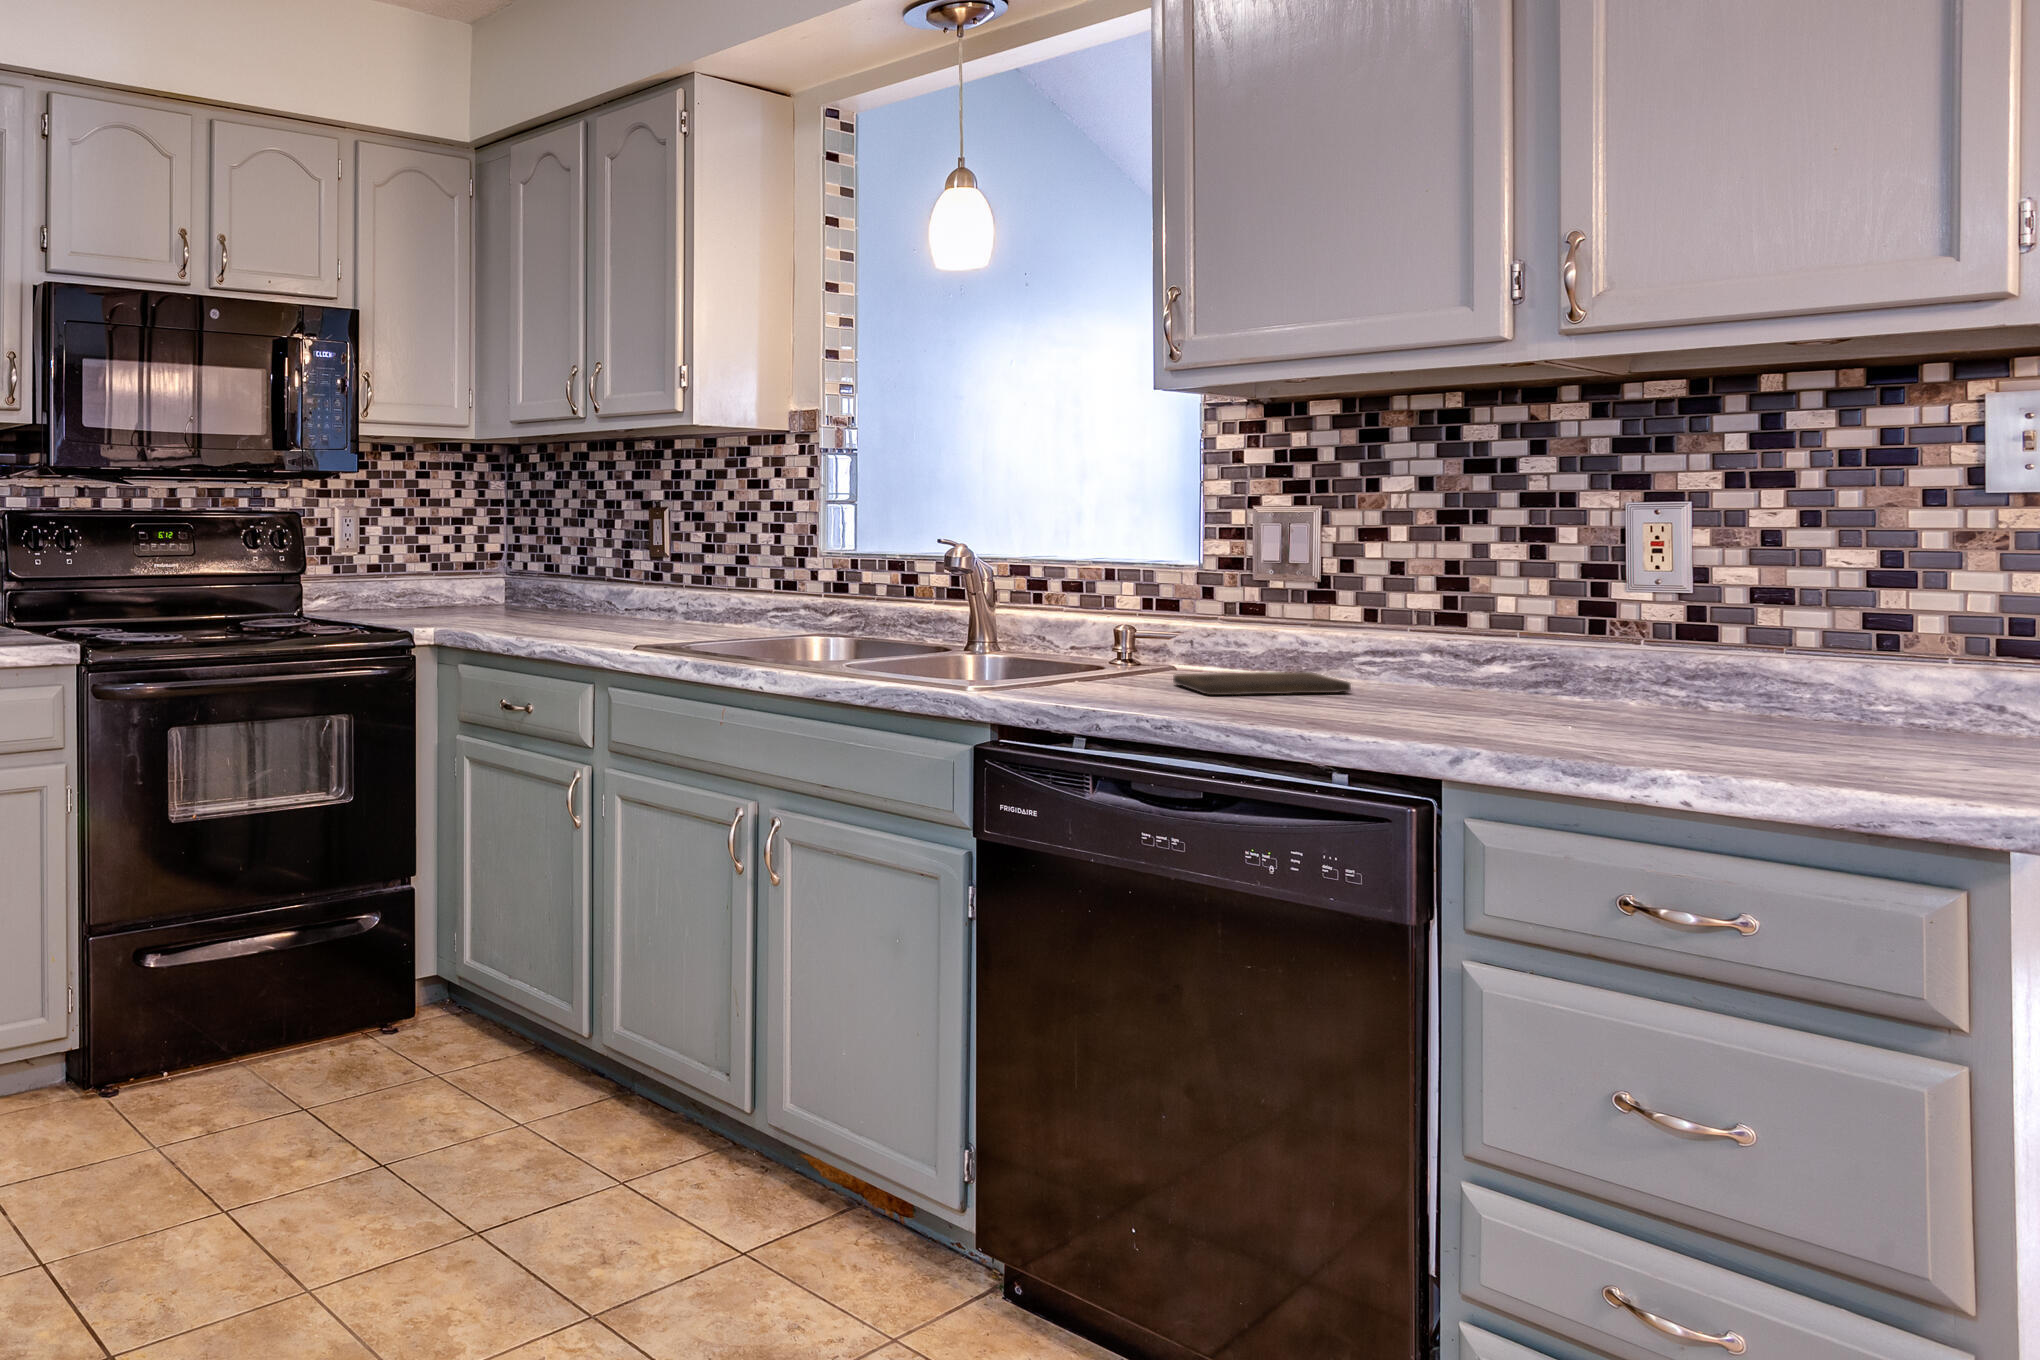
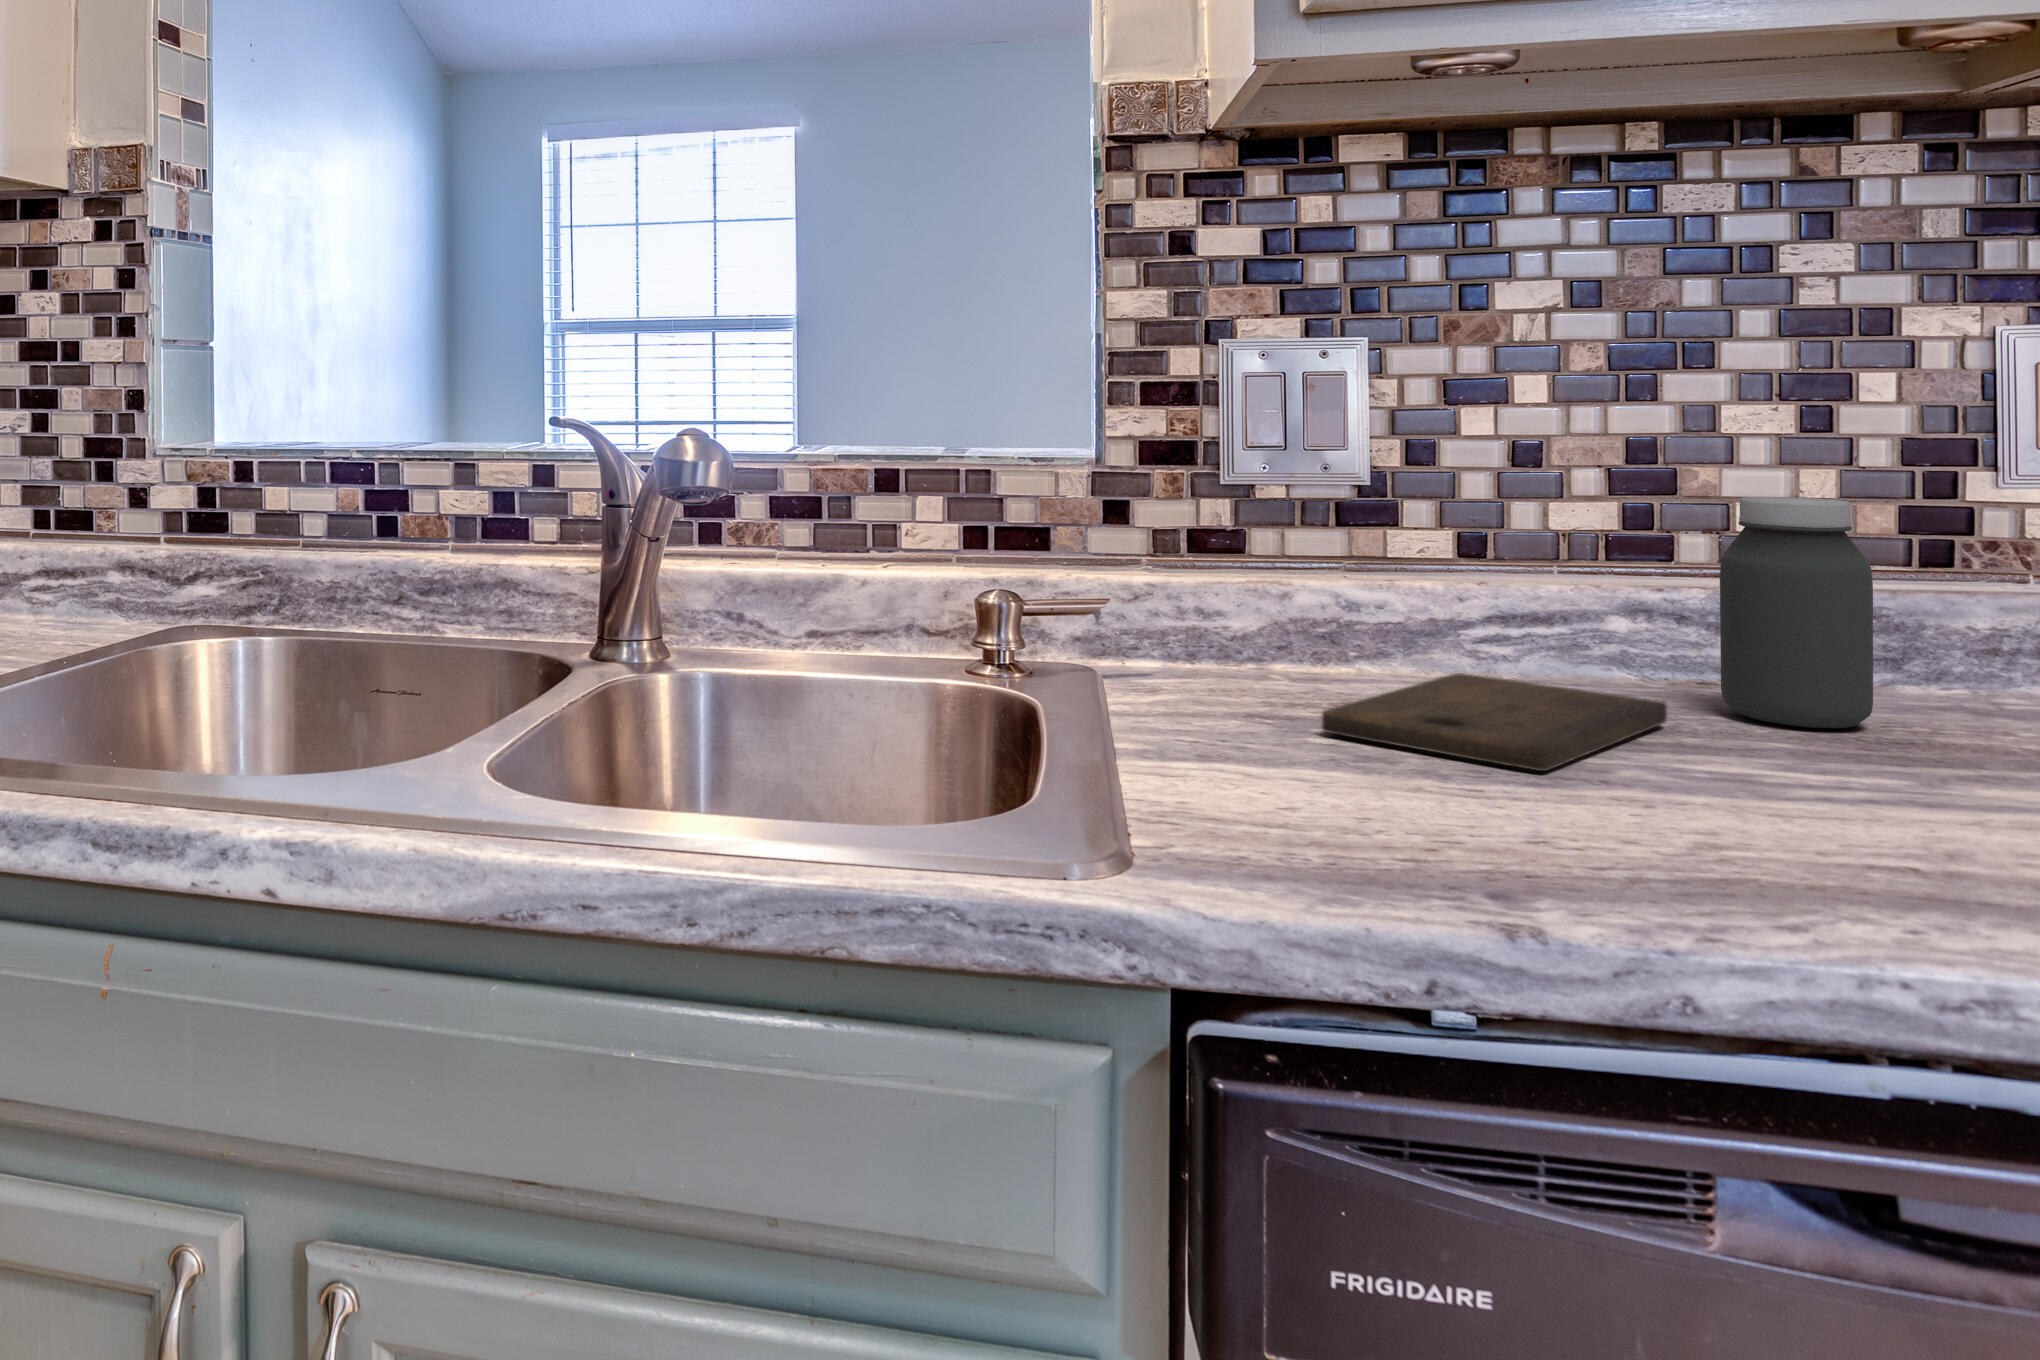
jar: none [1399,591,1465,699] -> present [1720,497,1873,728]

